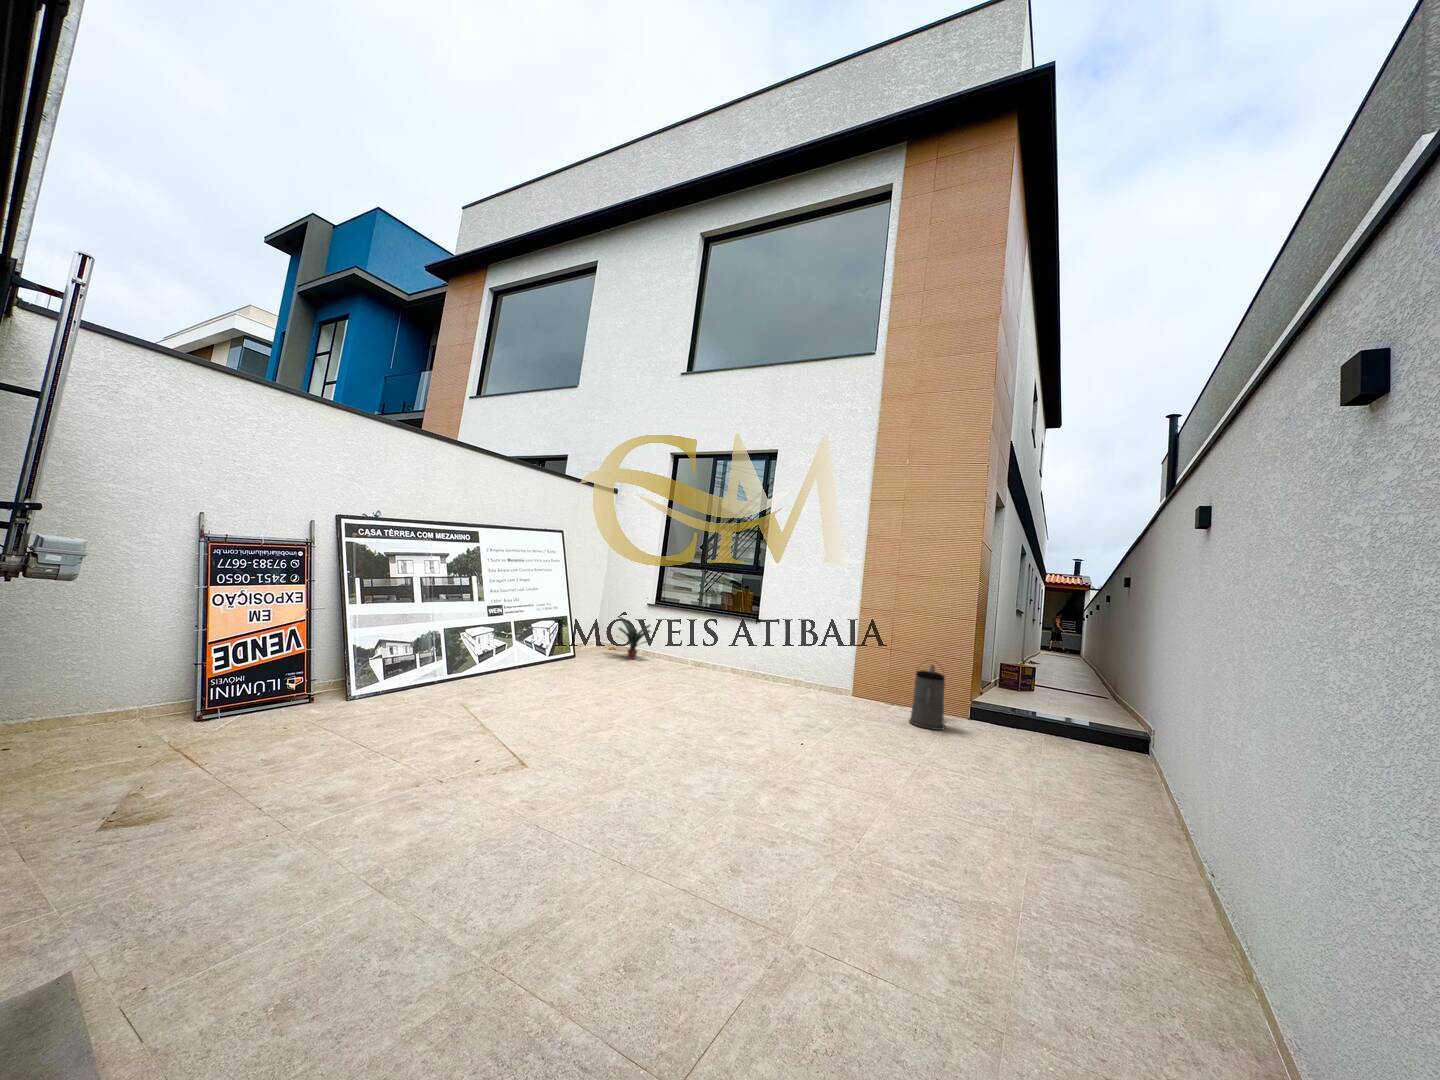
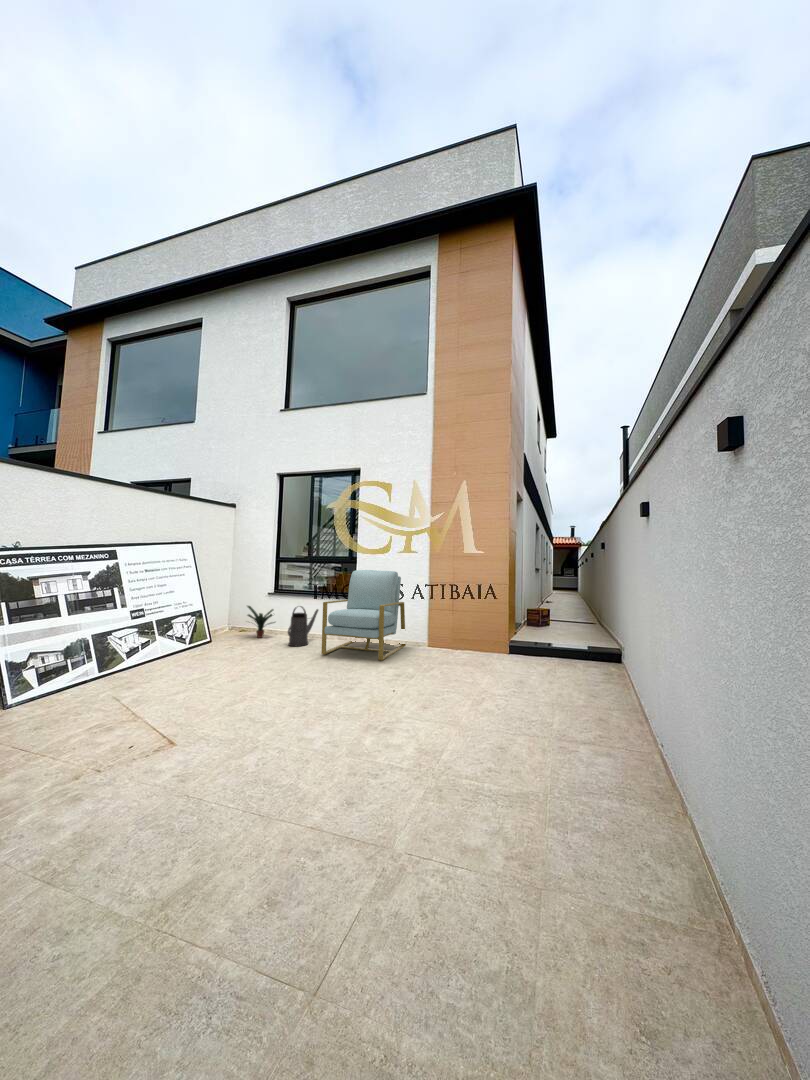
chair: none [709,584,824,708] -> present [321,570,406,660]
watering can: present [909,665,945,730] -> present [288,606,318,646]

